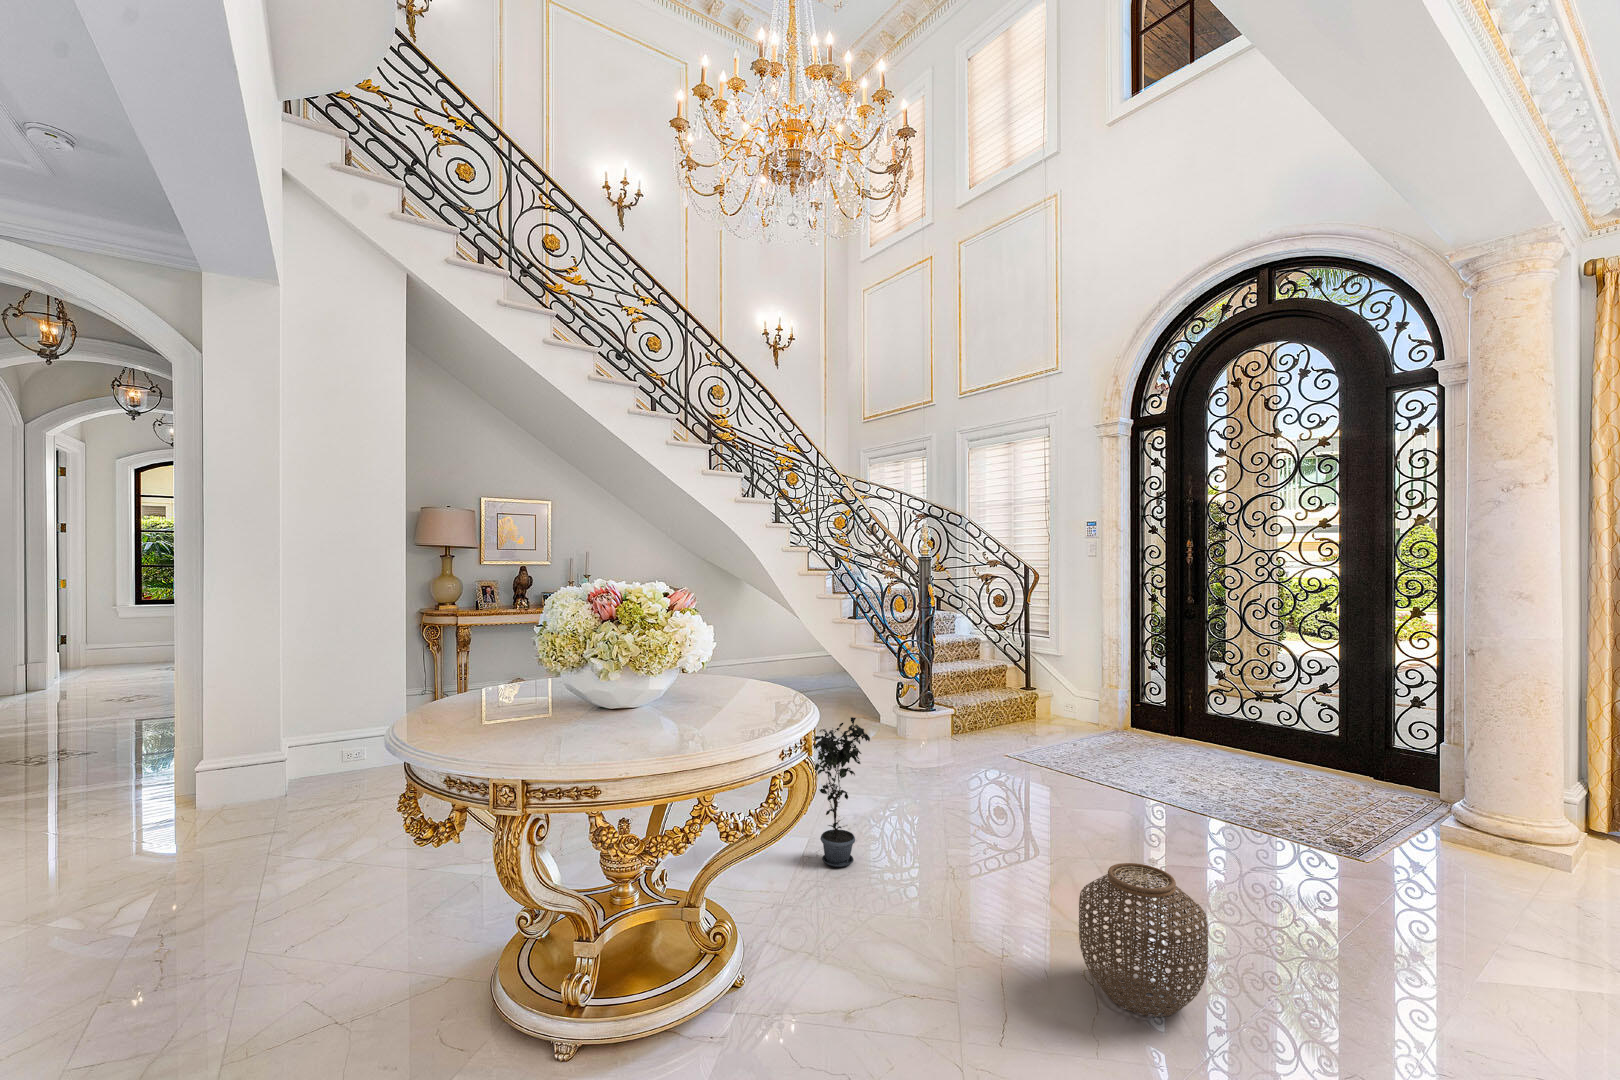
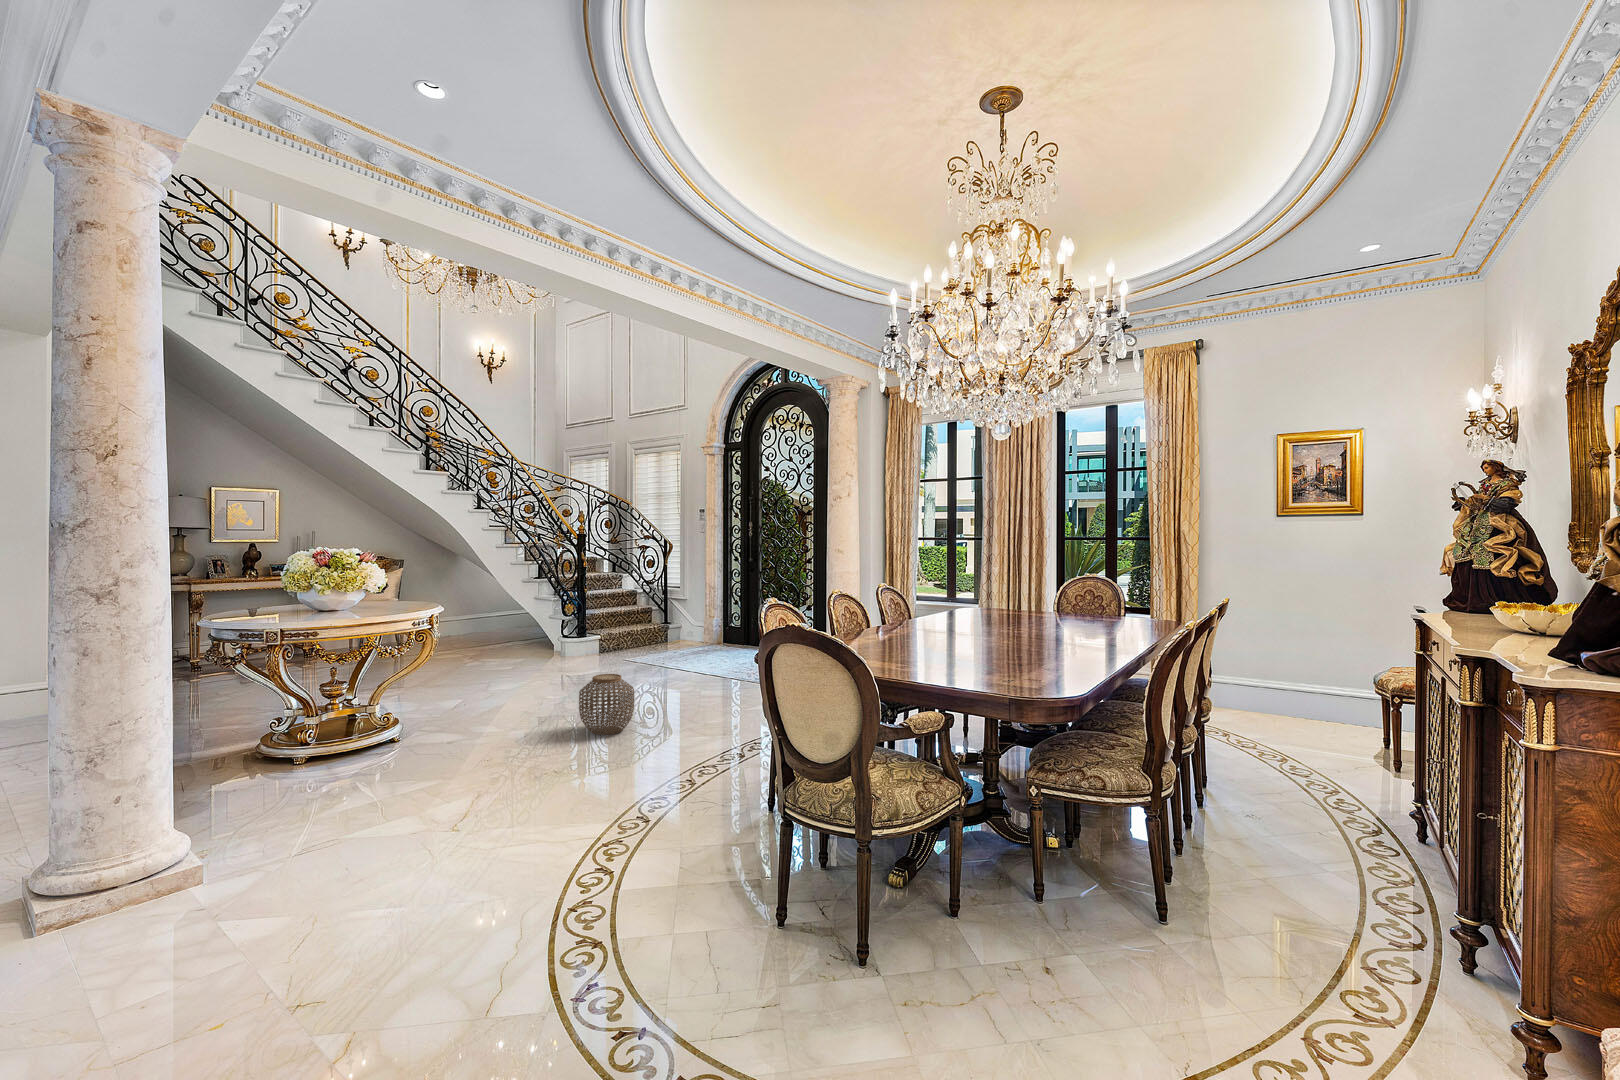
potted plant: present [813,717,870,867] -> none [460,624,502,709]

